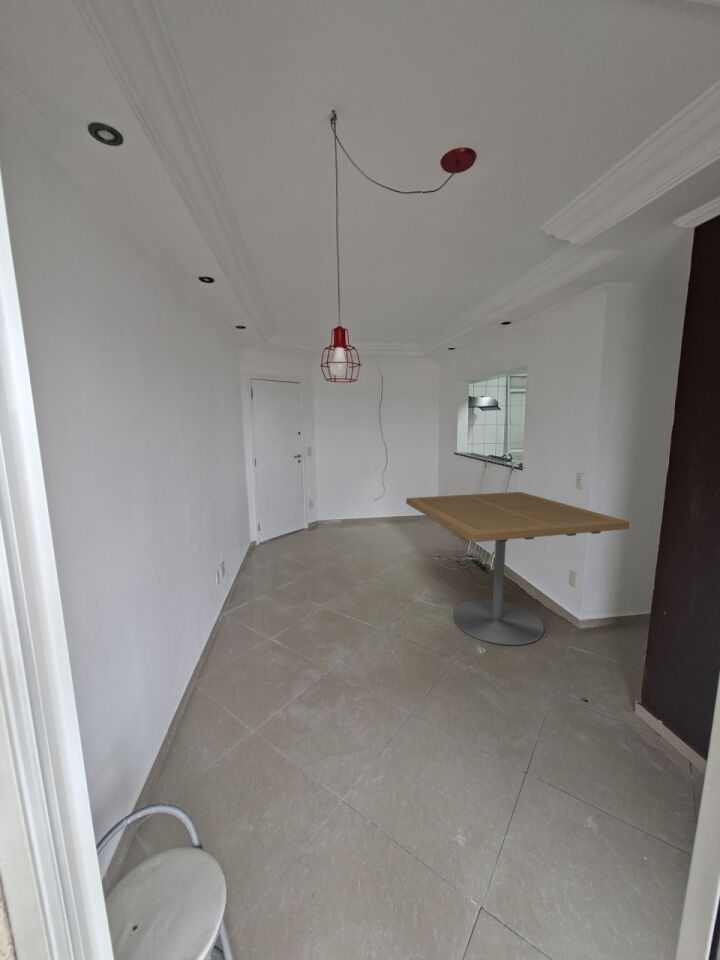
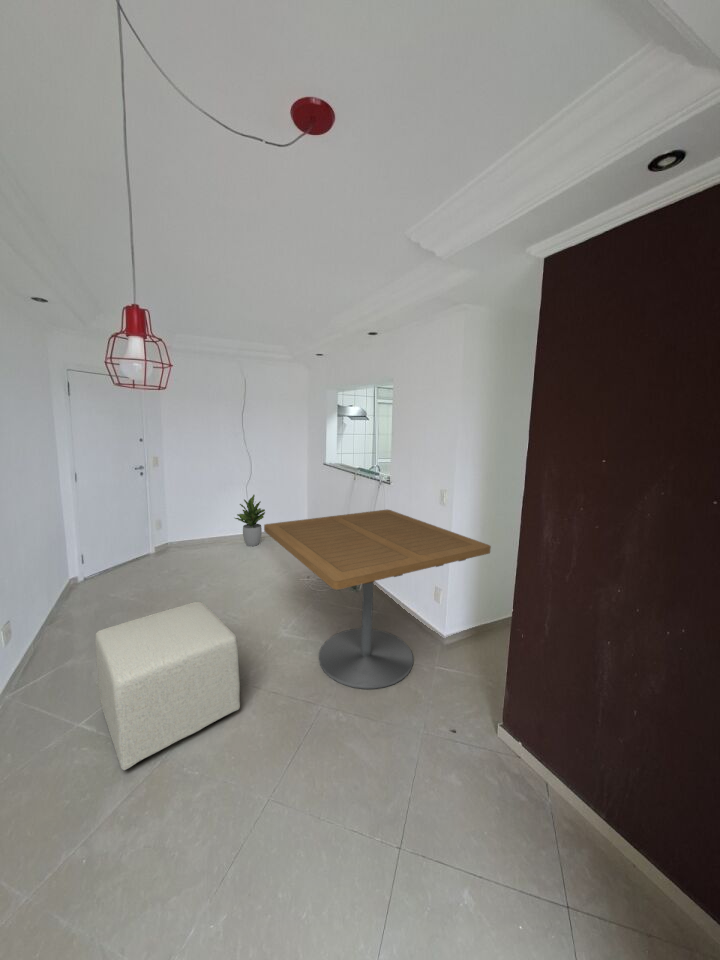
potted plant: none [370,481,398,529] -> present [235,495,265,546]
ottoman: none [288,556,390,661] -> present [95,602,240,770]

